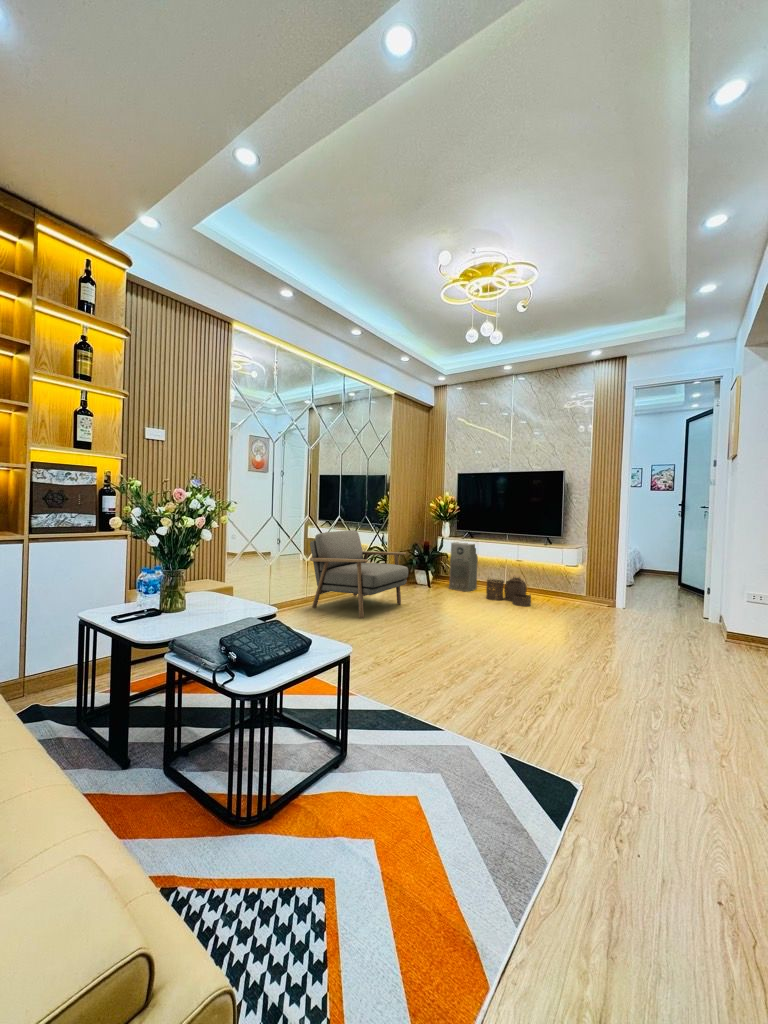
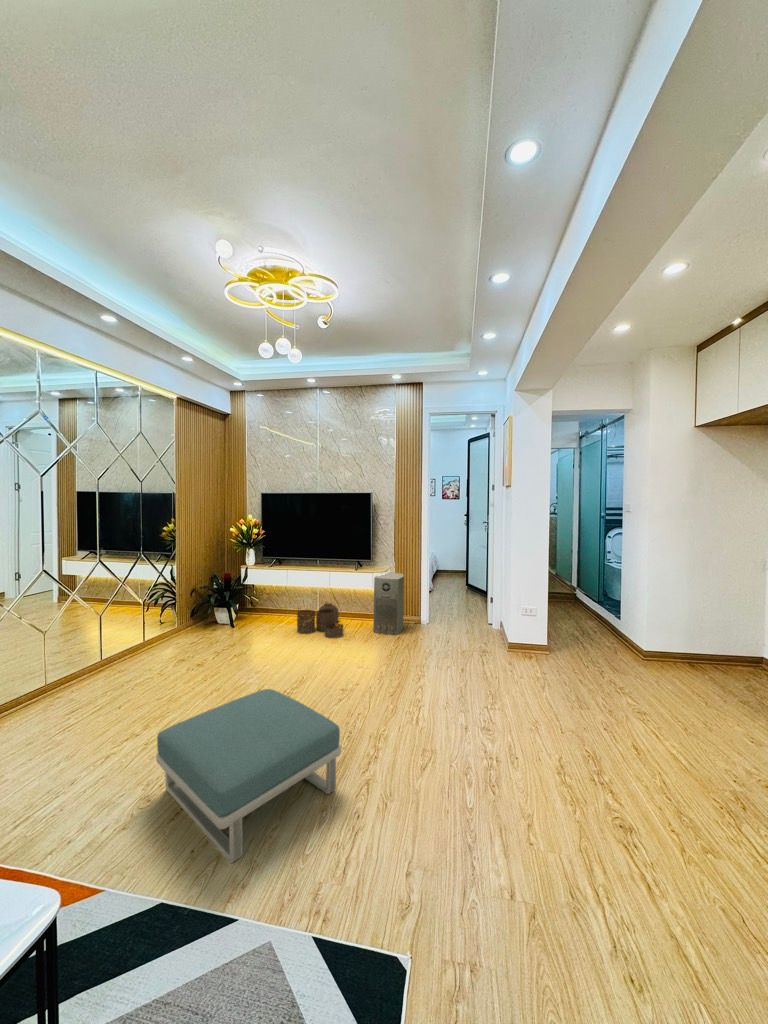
armchair: present [310,530,408,618] -> none [50,575,201,700]
air purifier: present [449,542,478,592] -> present [373,573,404,635]
footstool: none [385,612,527,709] -> present [156,689,341,863]

